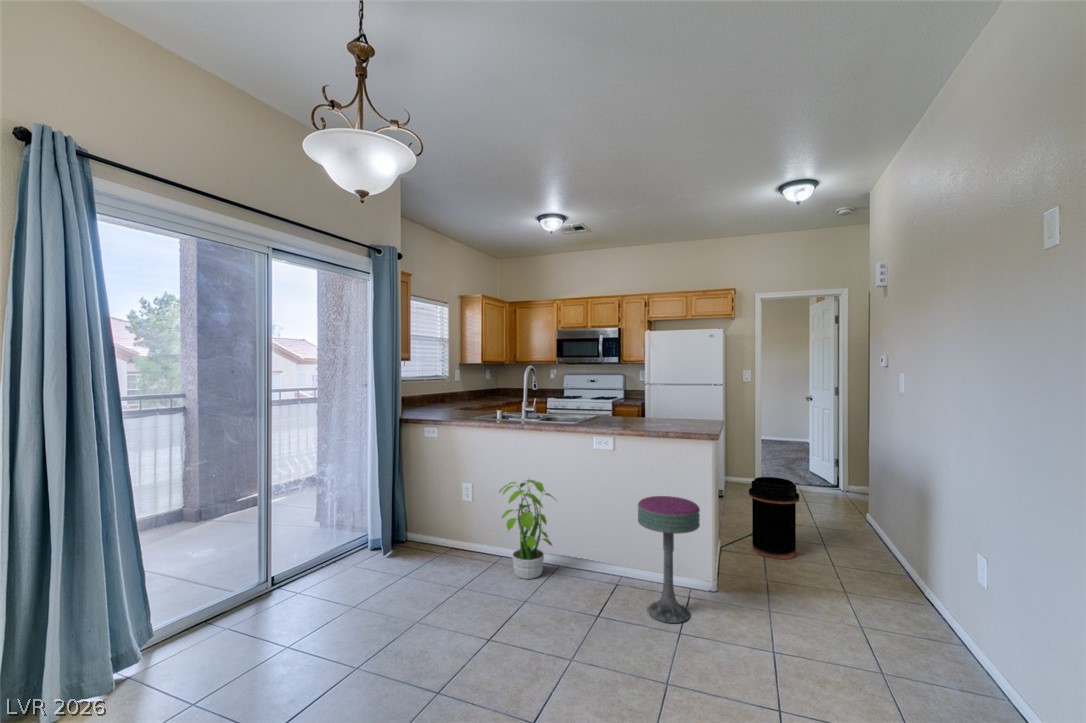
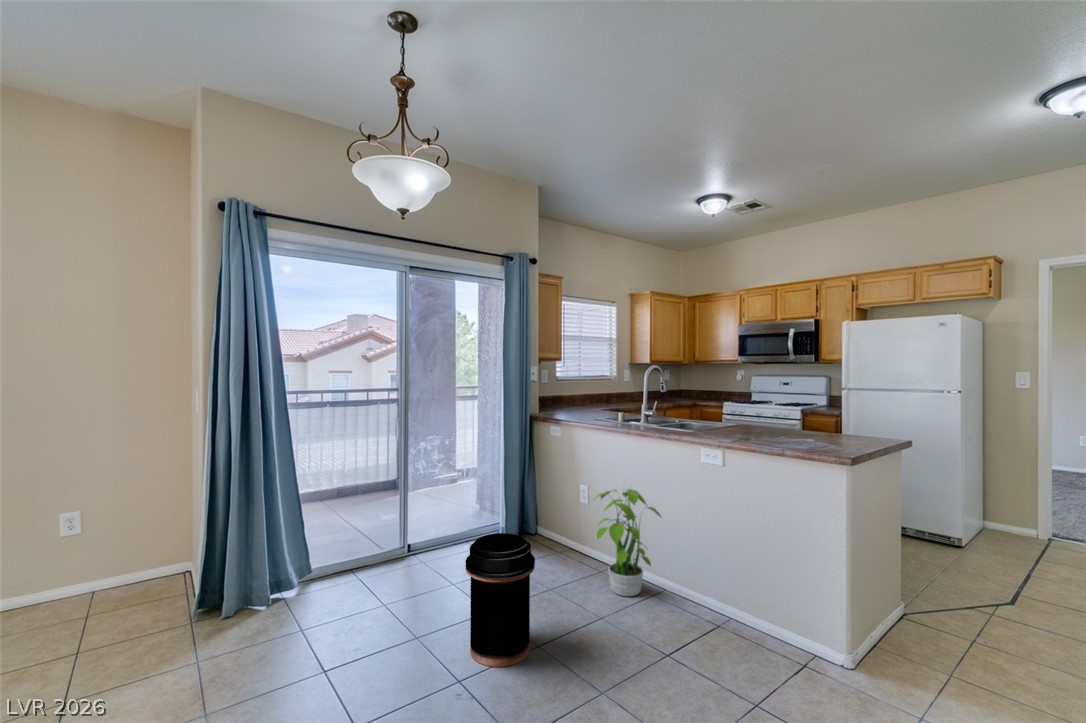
trash can: present [749,477,799,559] -> present [466,533,535,667]
bar stool: present [638,496,700,623] -> none [719,528,801,693]

